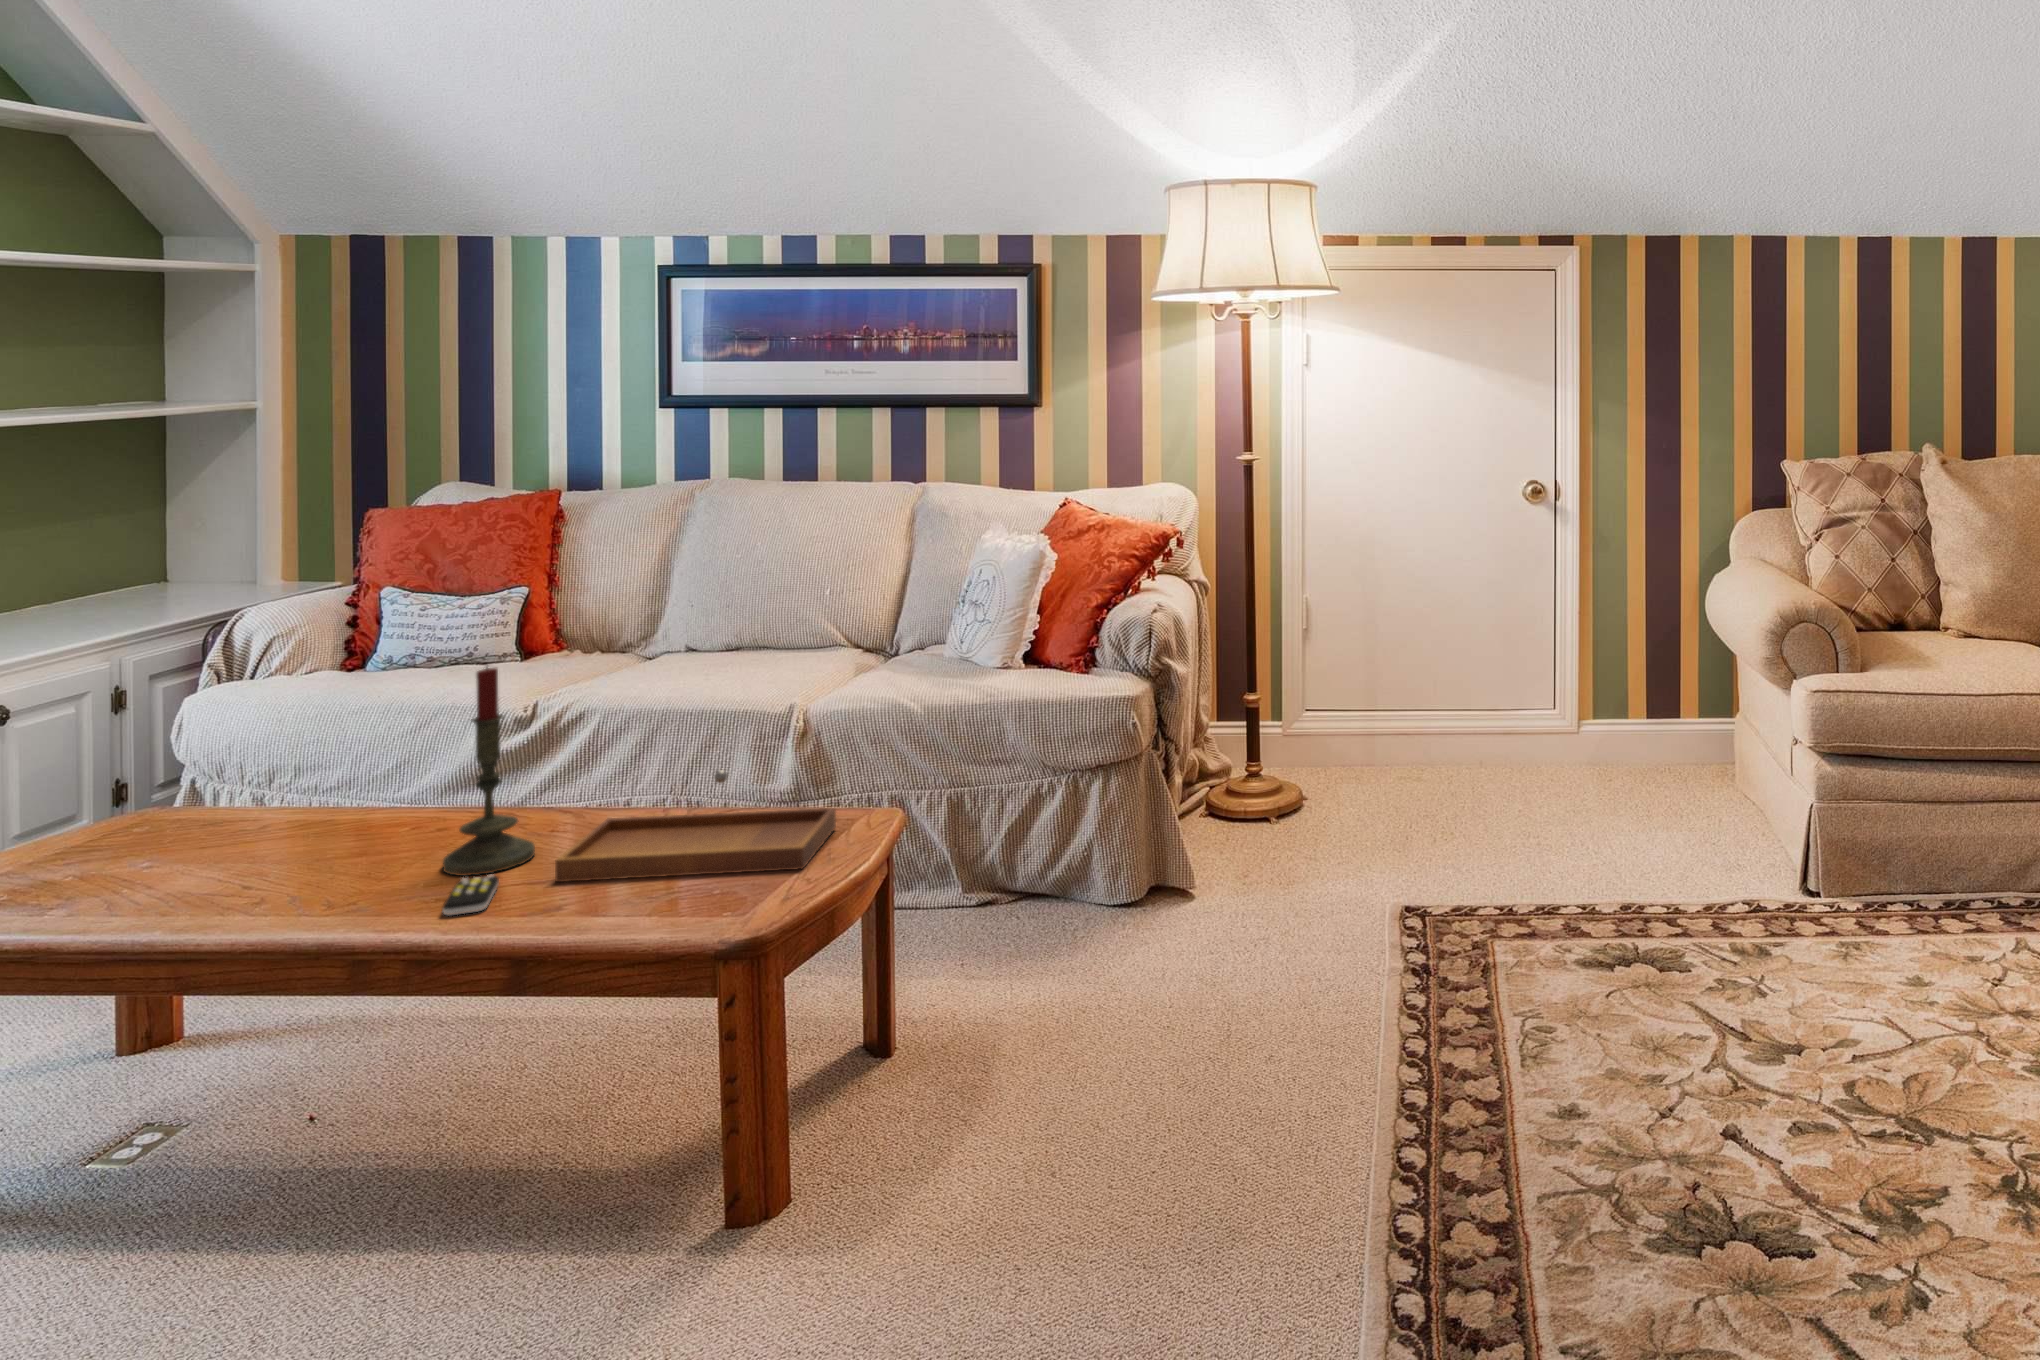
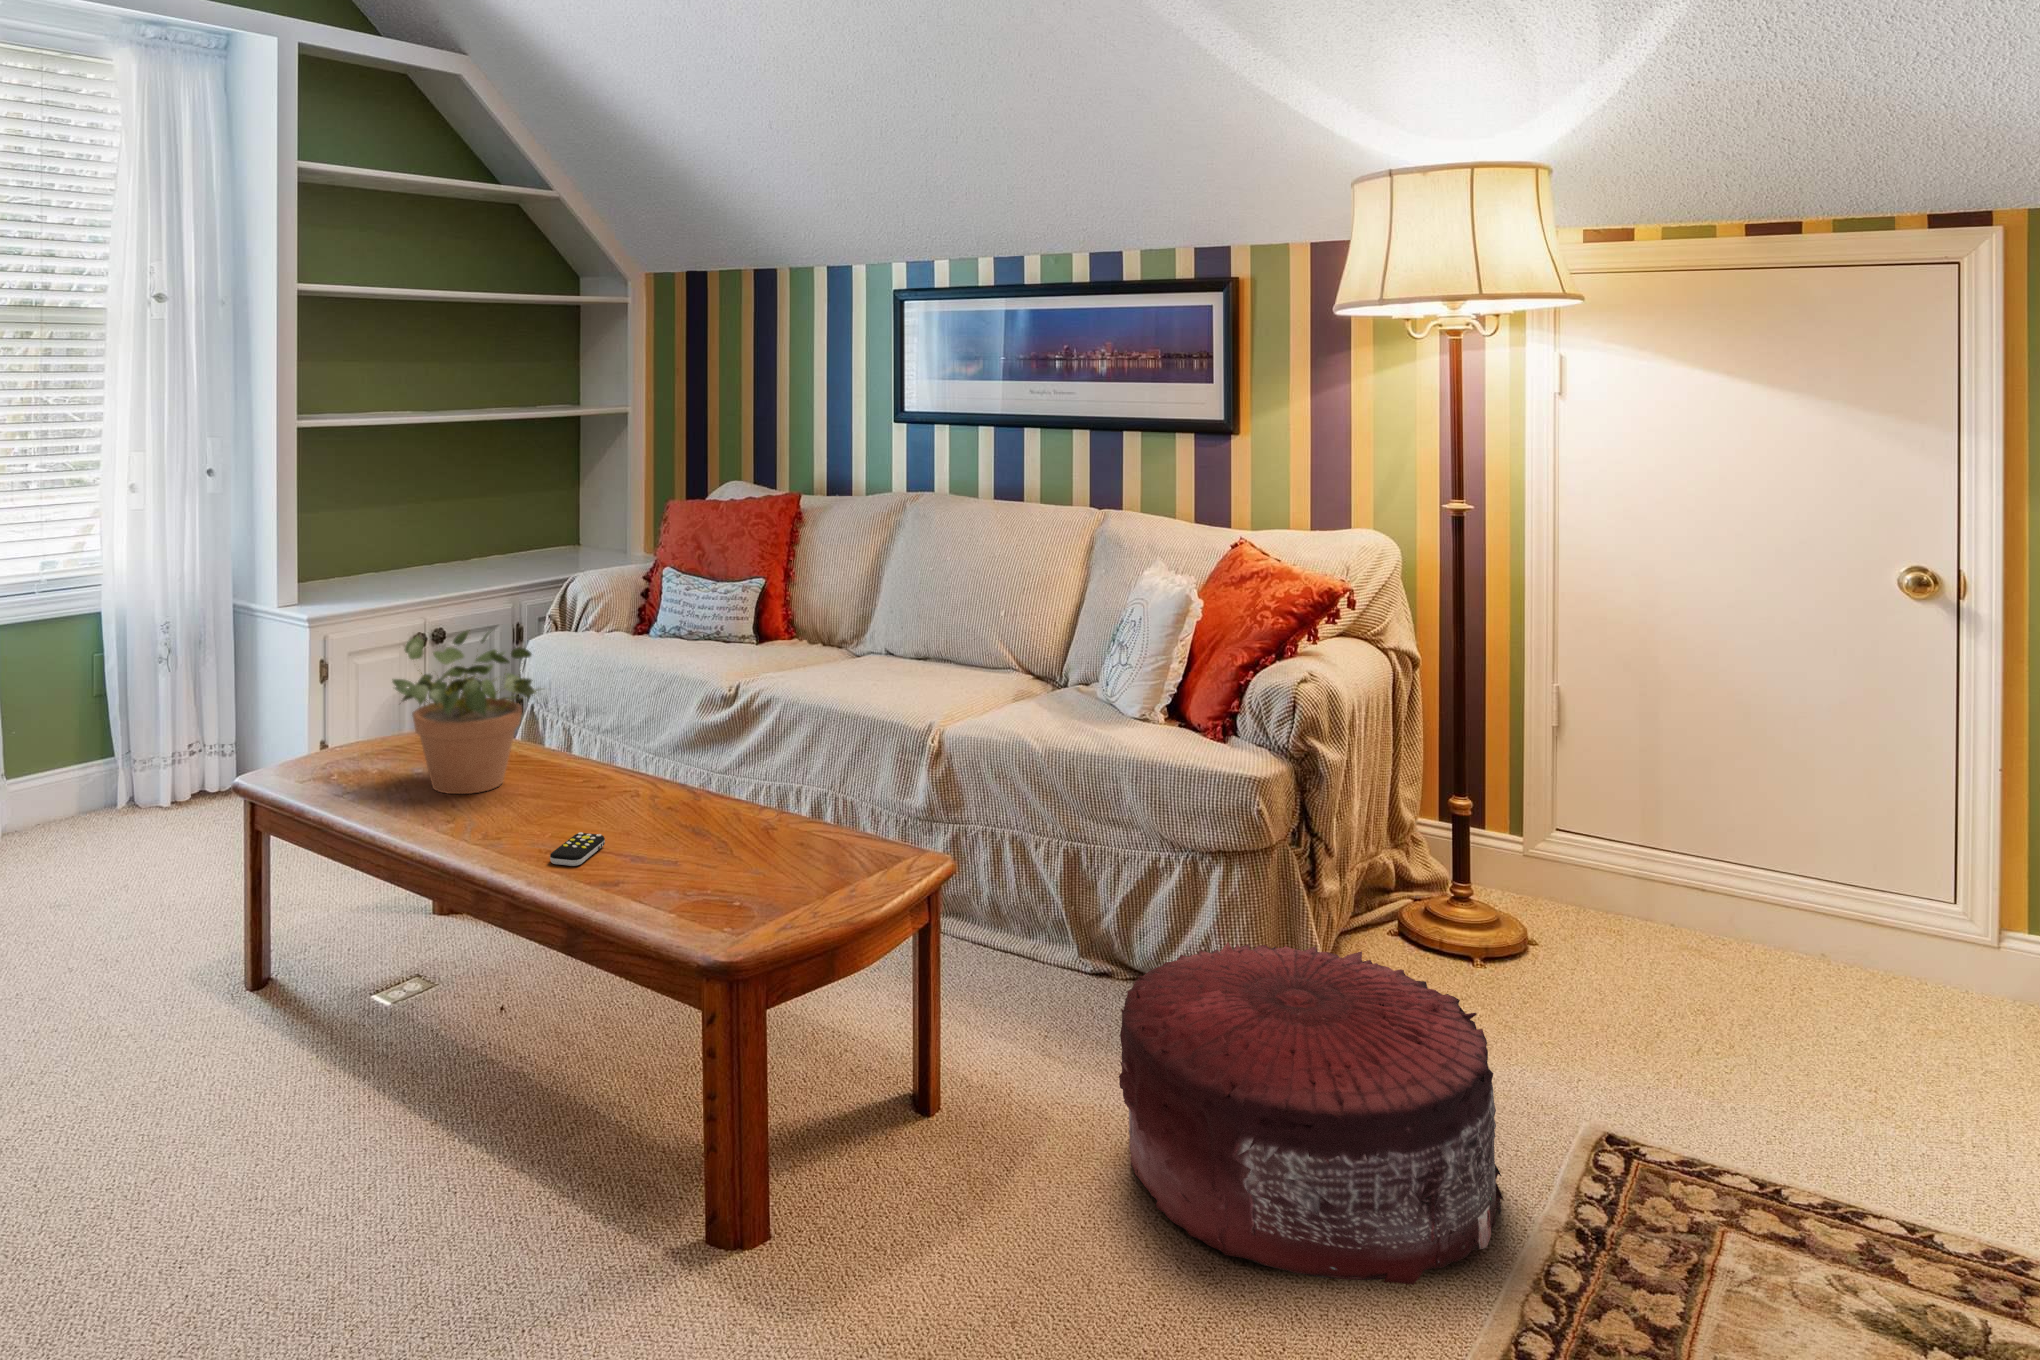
candle: present [443,667,535,876] -> none [583,643,653,832]
potted plant: none [93,676,361,887] -> present [392,630,540,794]
tray: present [555,770,836,882] -> none [644,778,888,896]
pouf: none [1073,815,1364,1068] -> present [1119,942,1503,1285]

